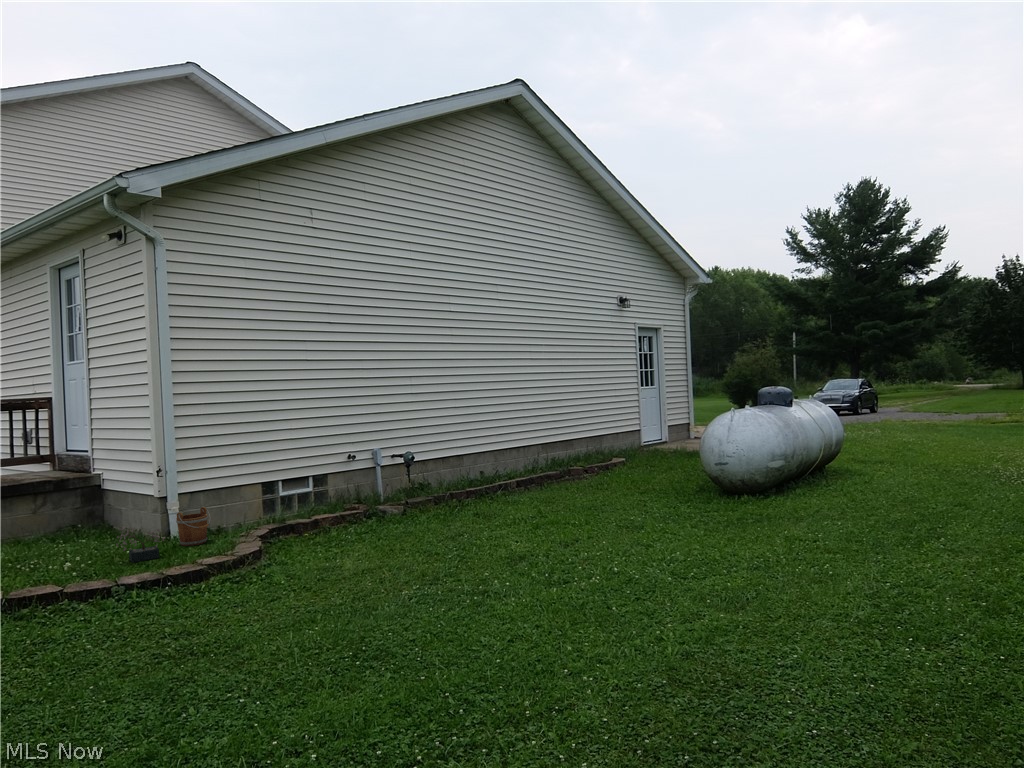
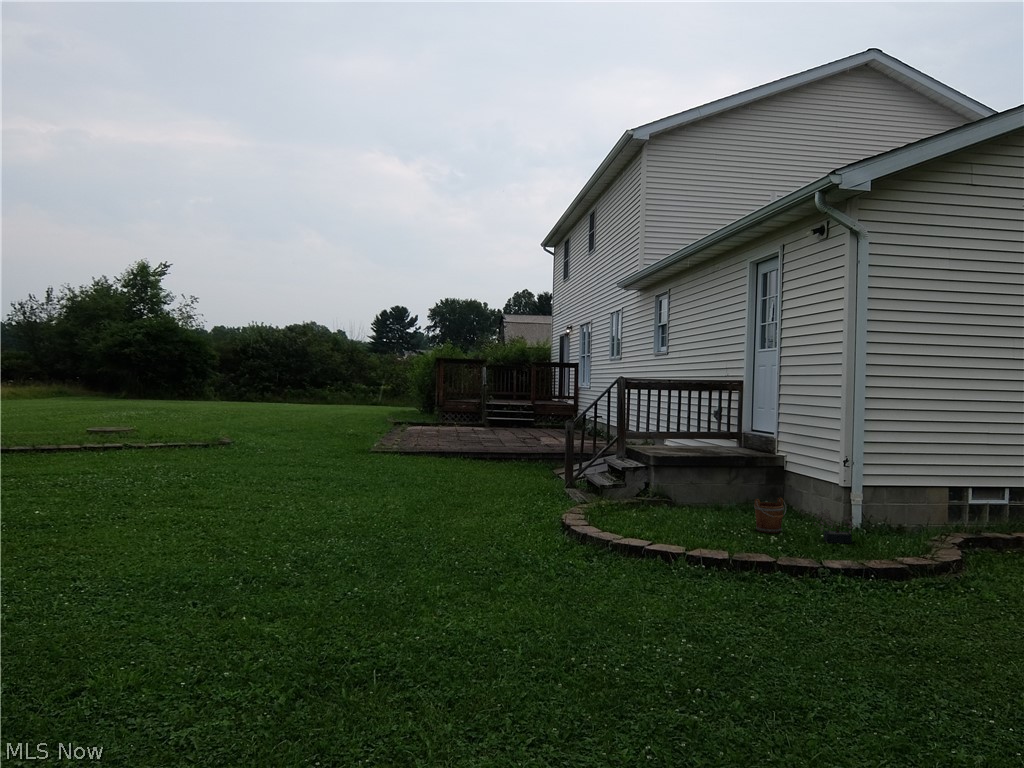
bucket: present [176,507,211,546] -> present [754,498,786,533]

